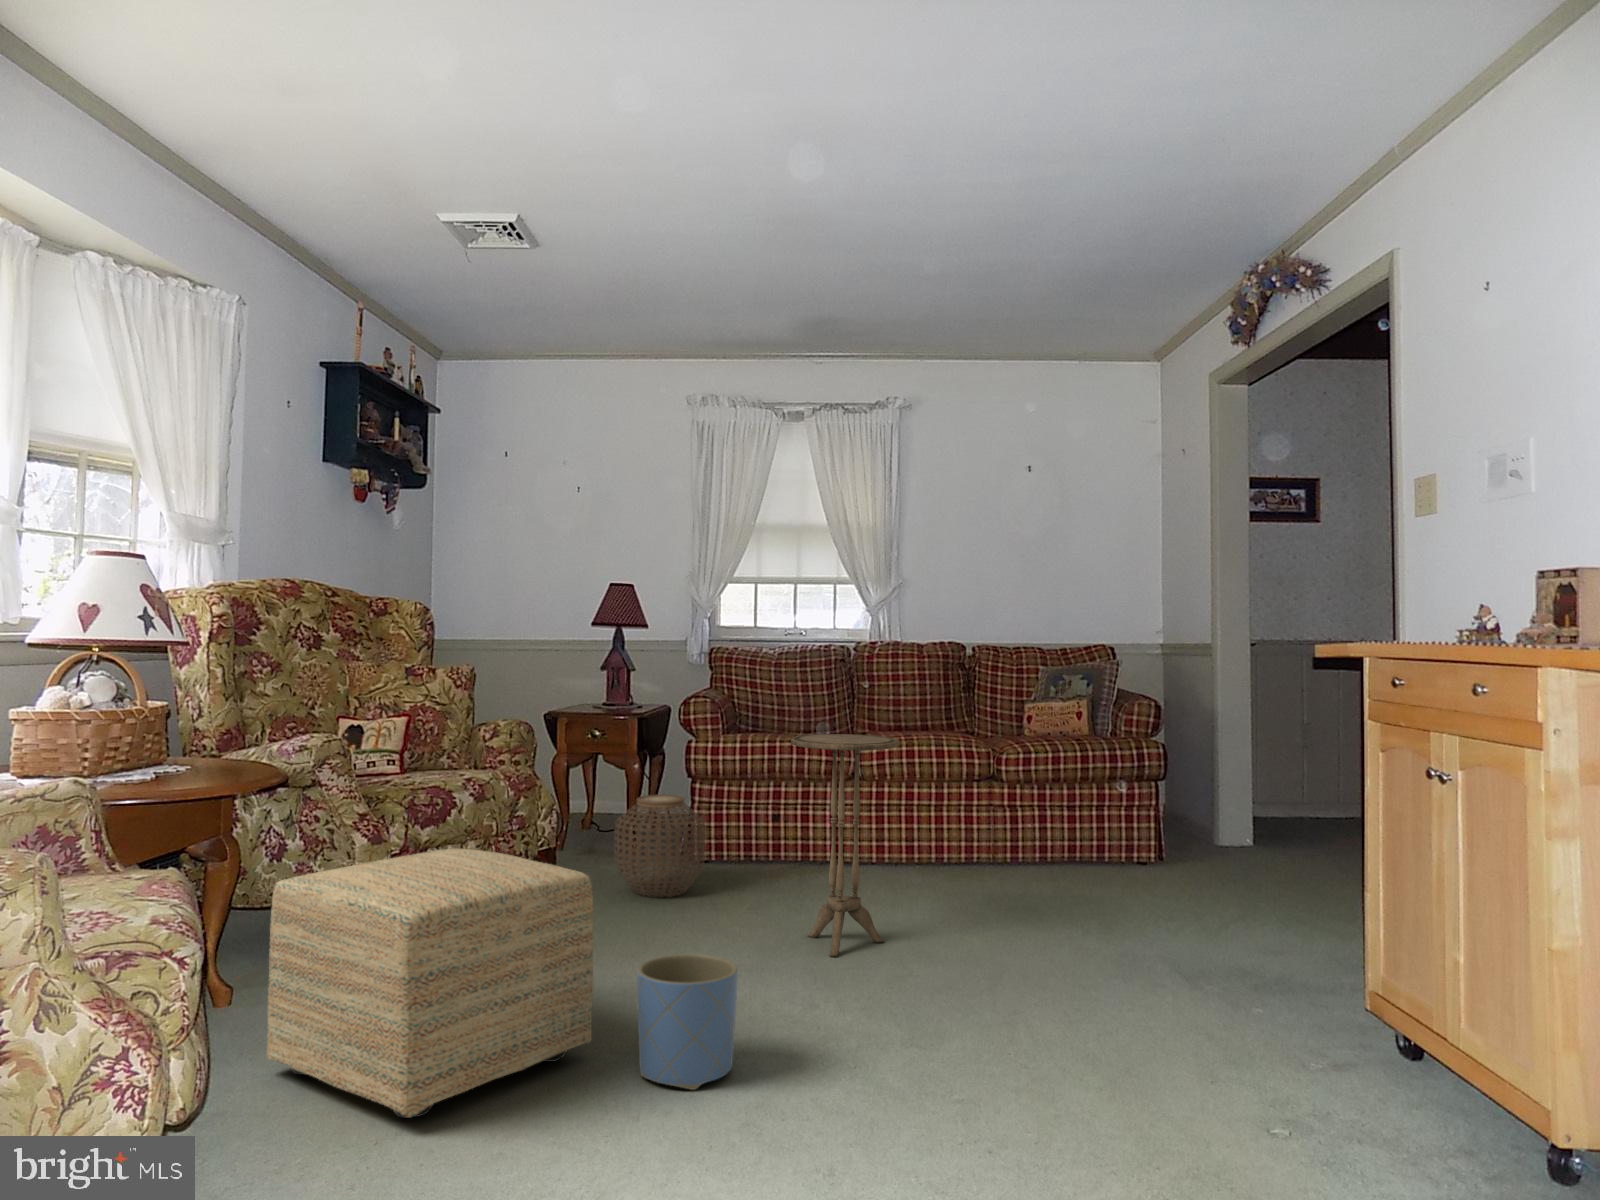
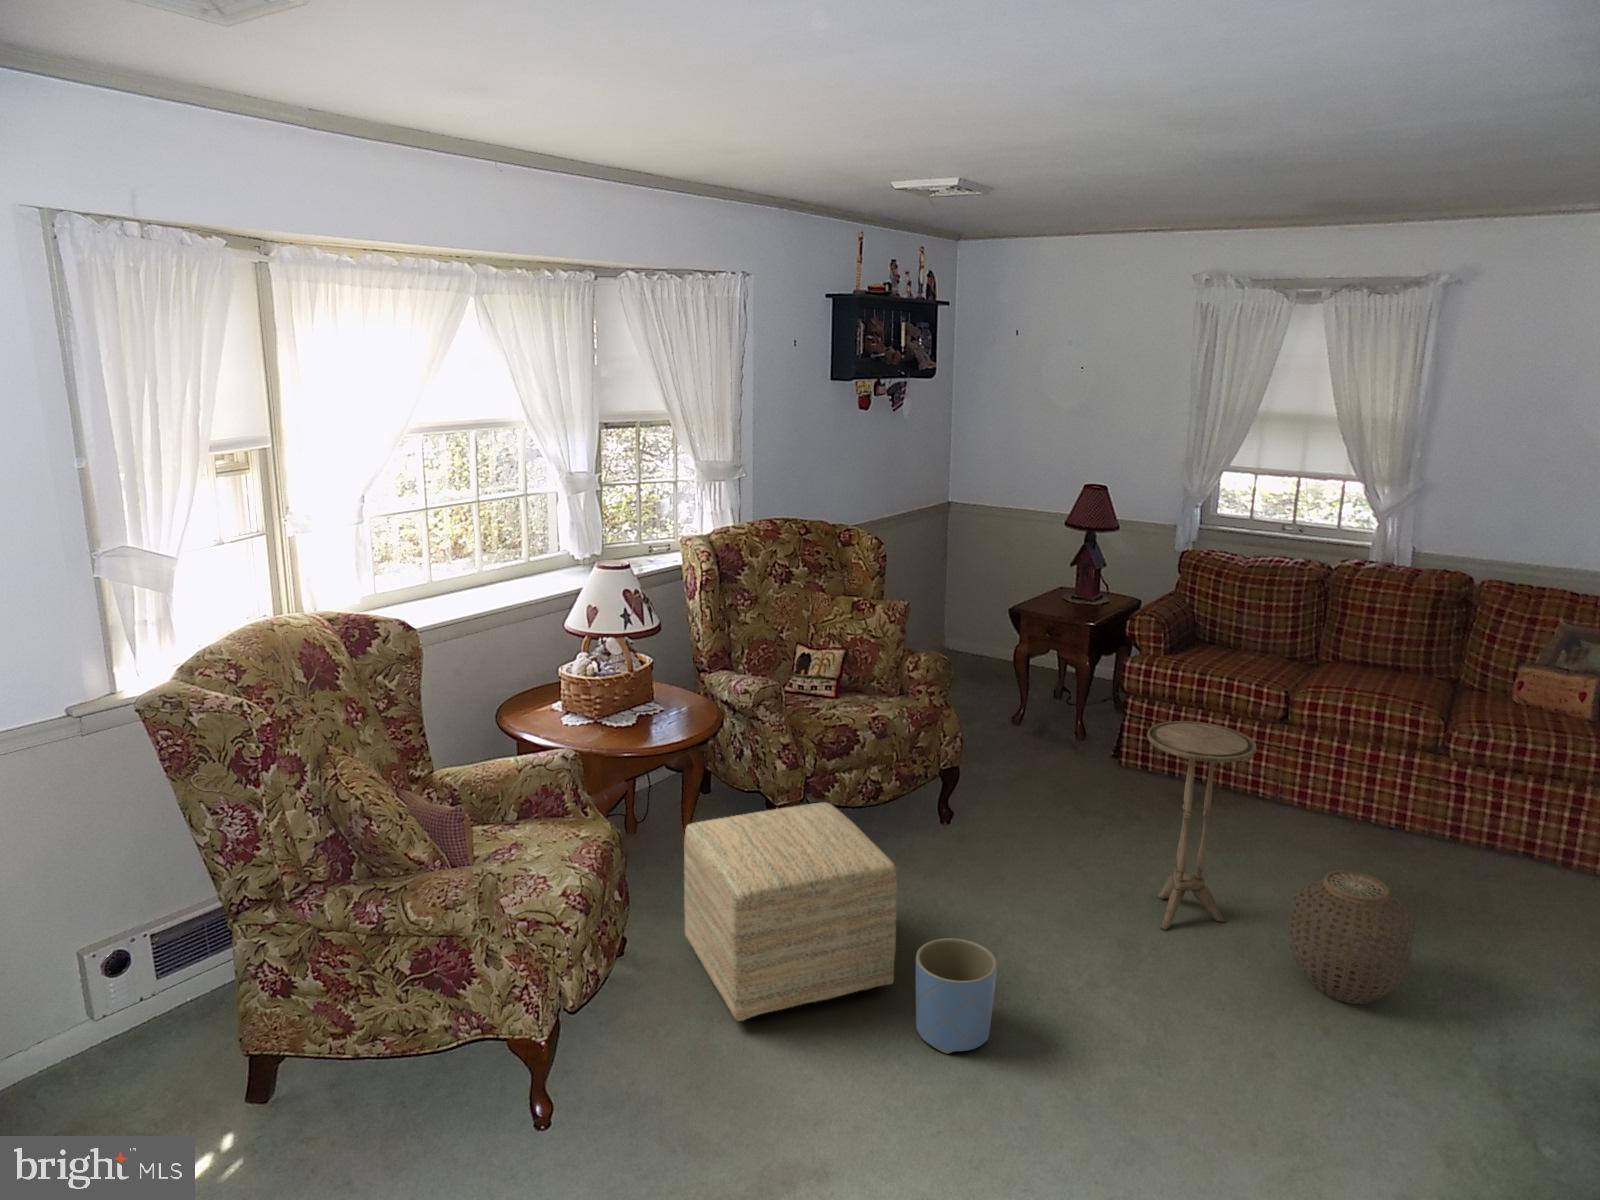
woven basket: present [614,795,705,897] -> present [1288,870,1415,1004]

